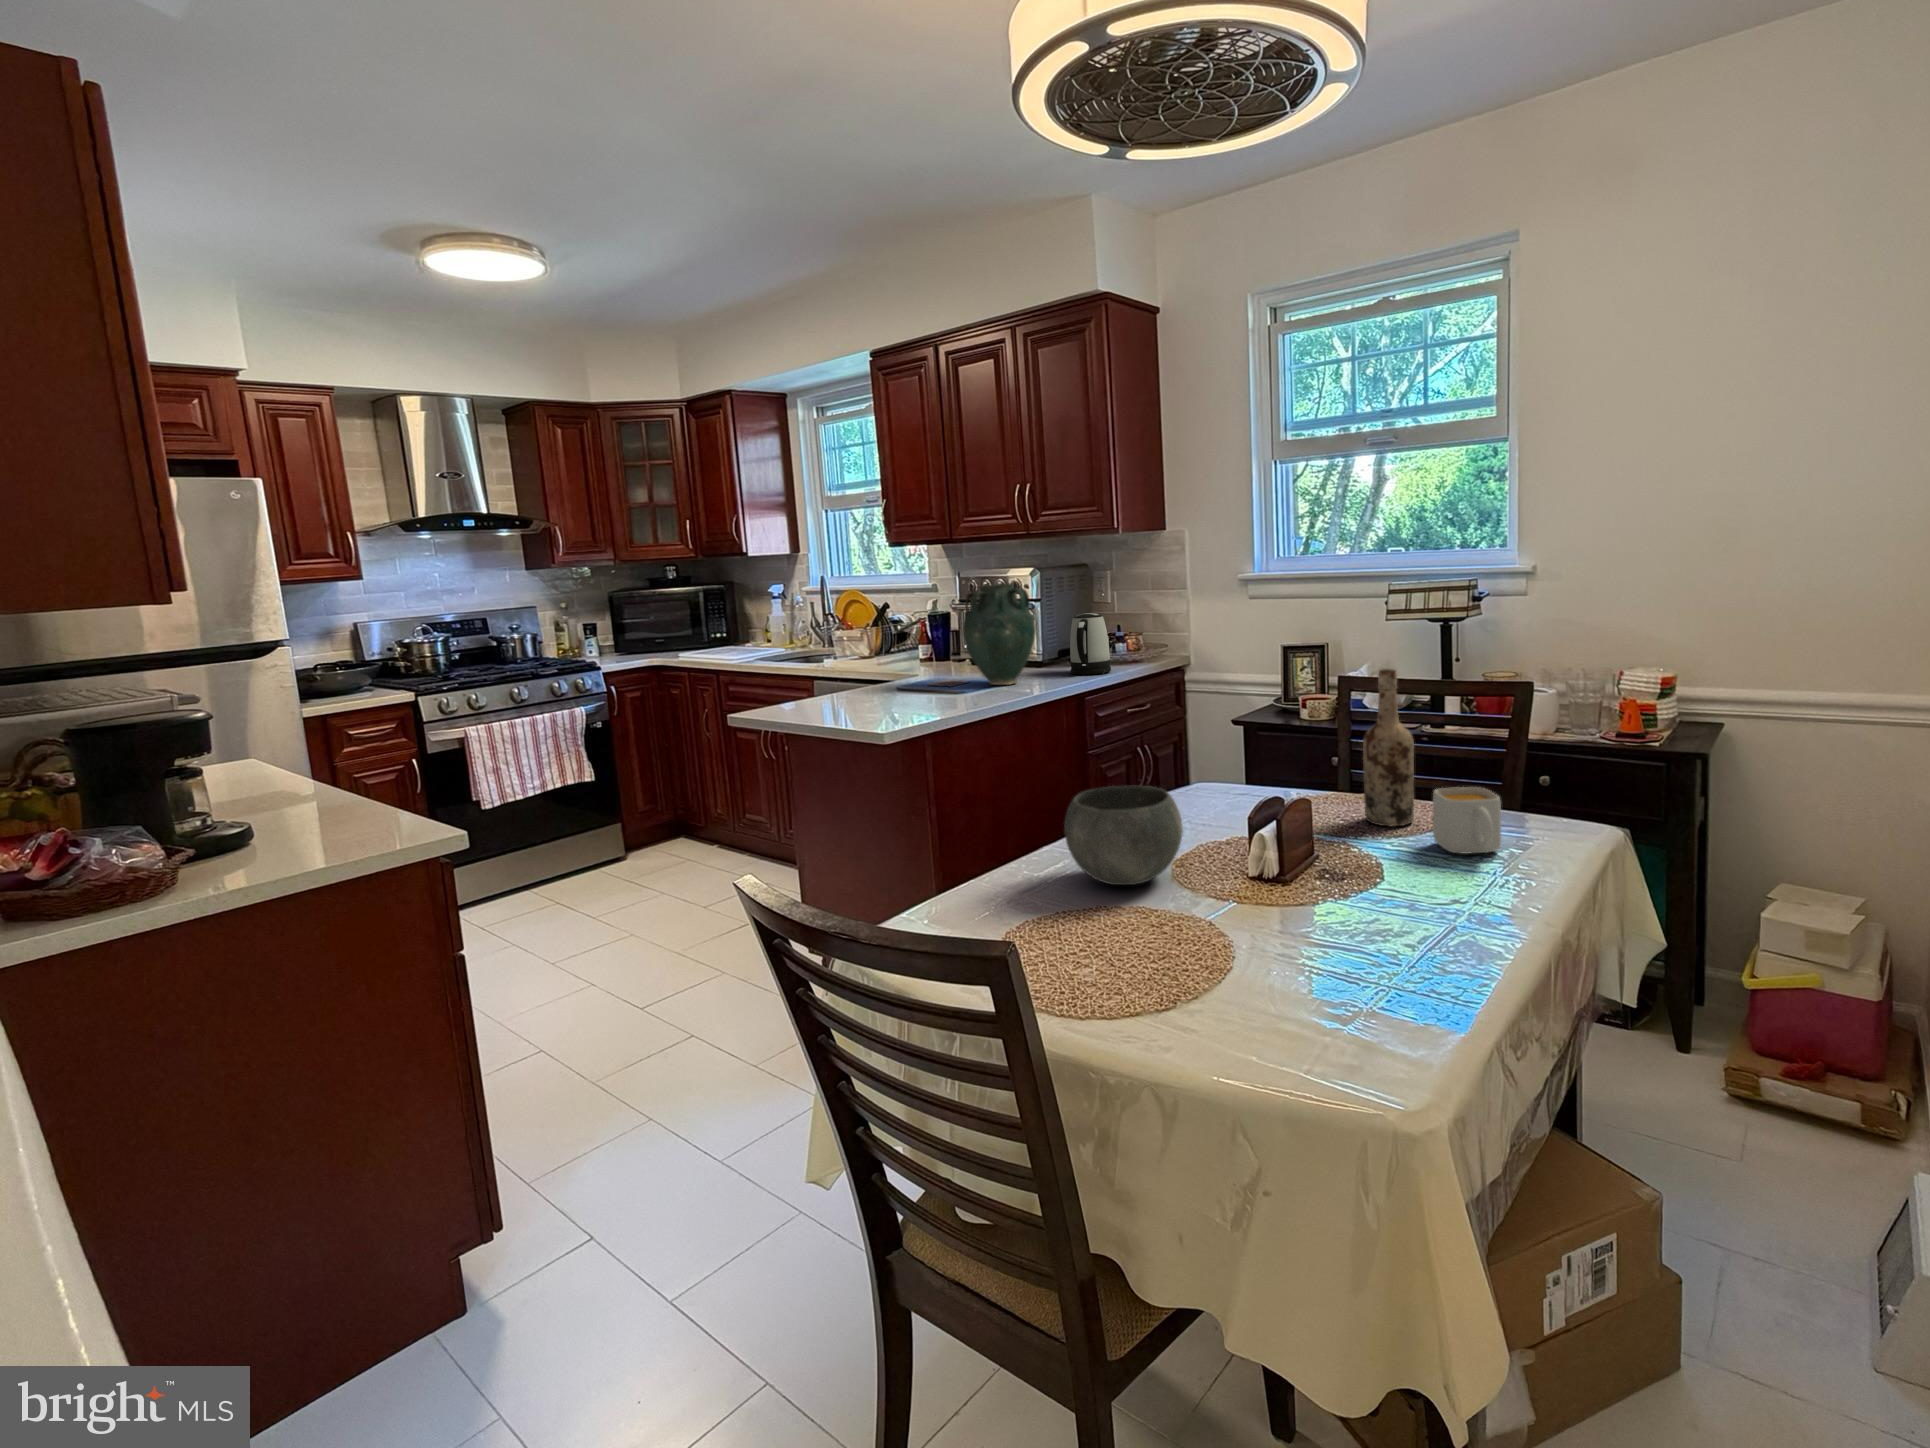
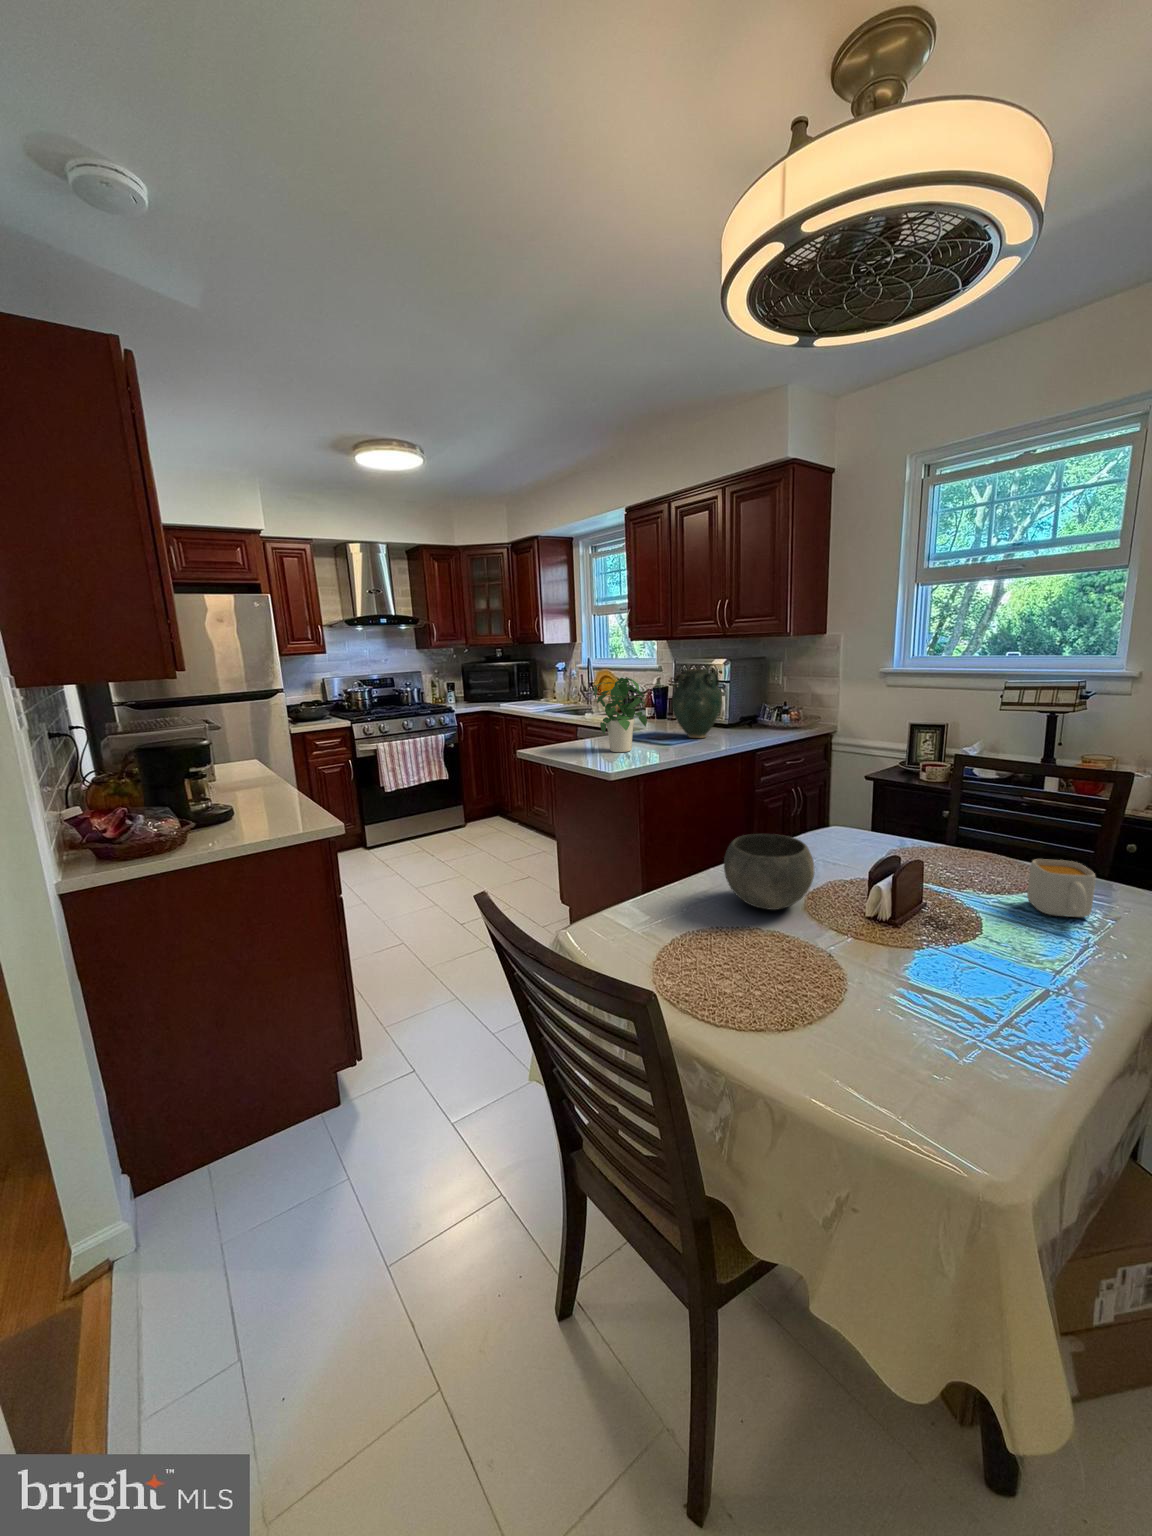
potted plant: none [839,594,930,709] -> present [594,677,647,752]
kettle: present [1070,613,1111,674] -> none [745,691,774,733]
wine bottle: present [1363,669,1414,826] -> none [966,758,1017,881]

